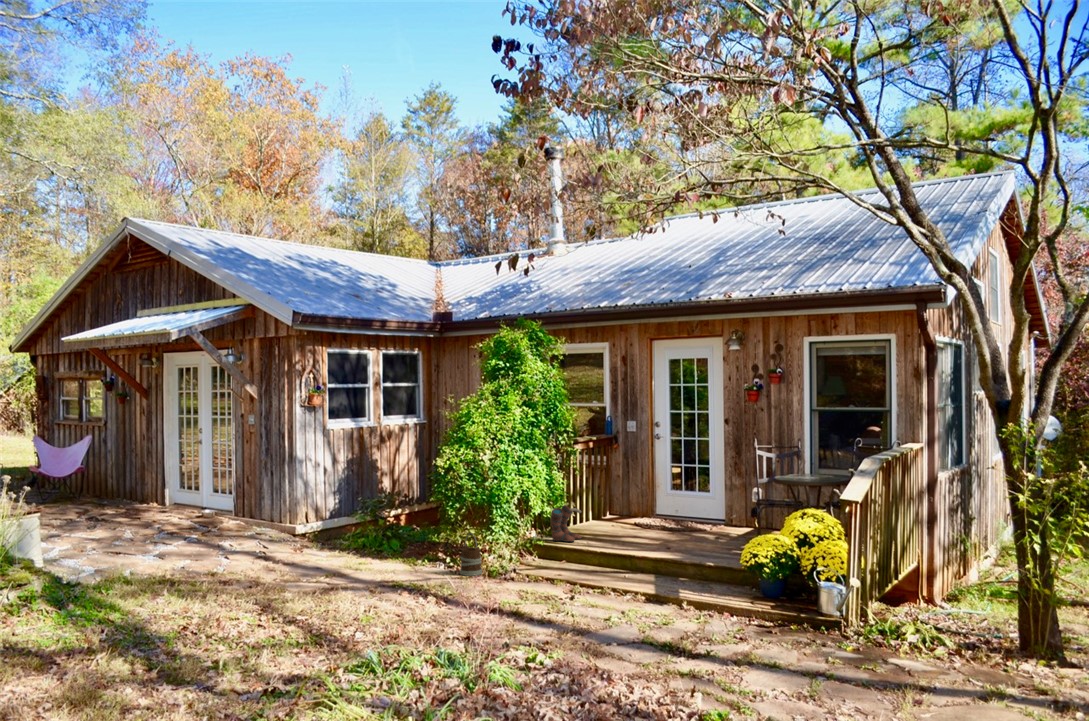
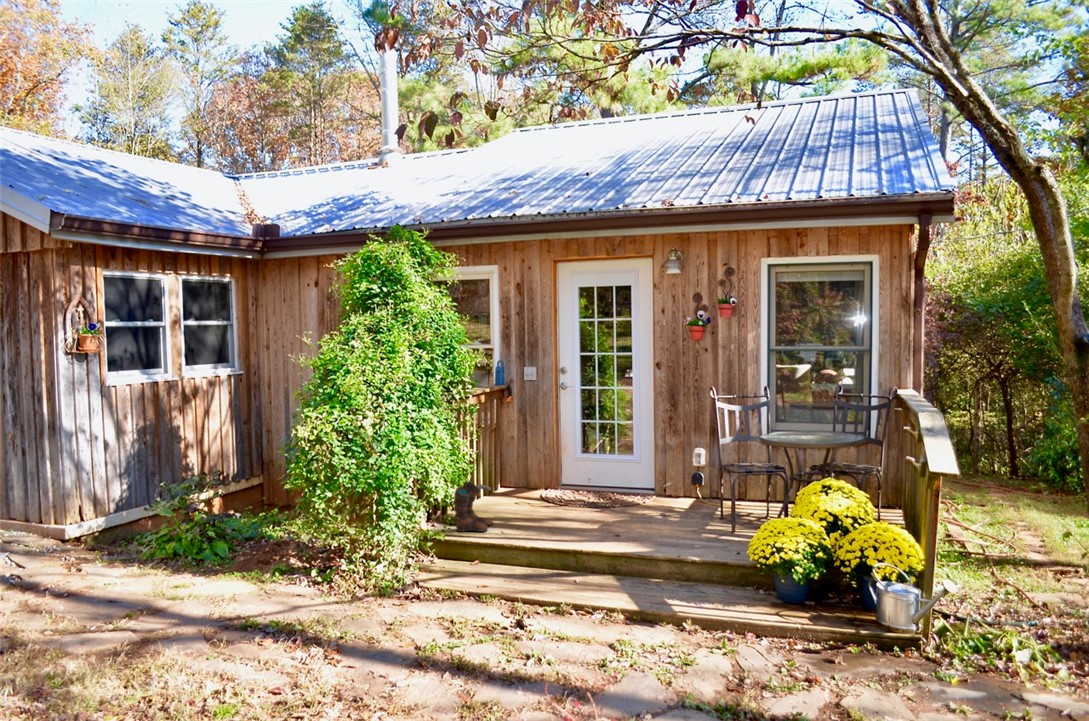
wooden bucket: present [460,538,482,576] -> none [337,535,370,597]

